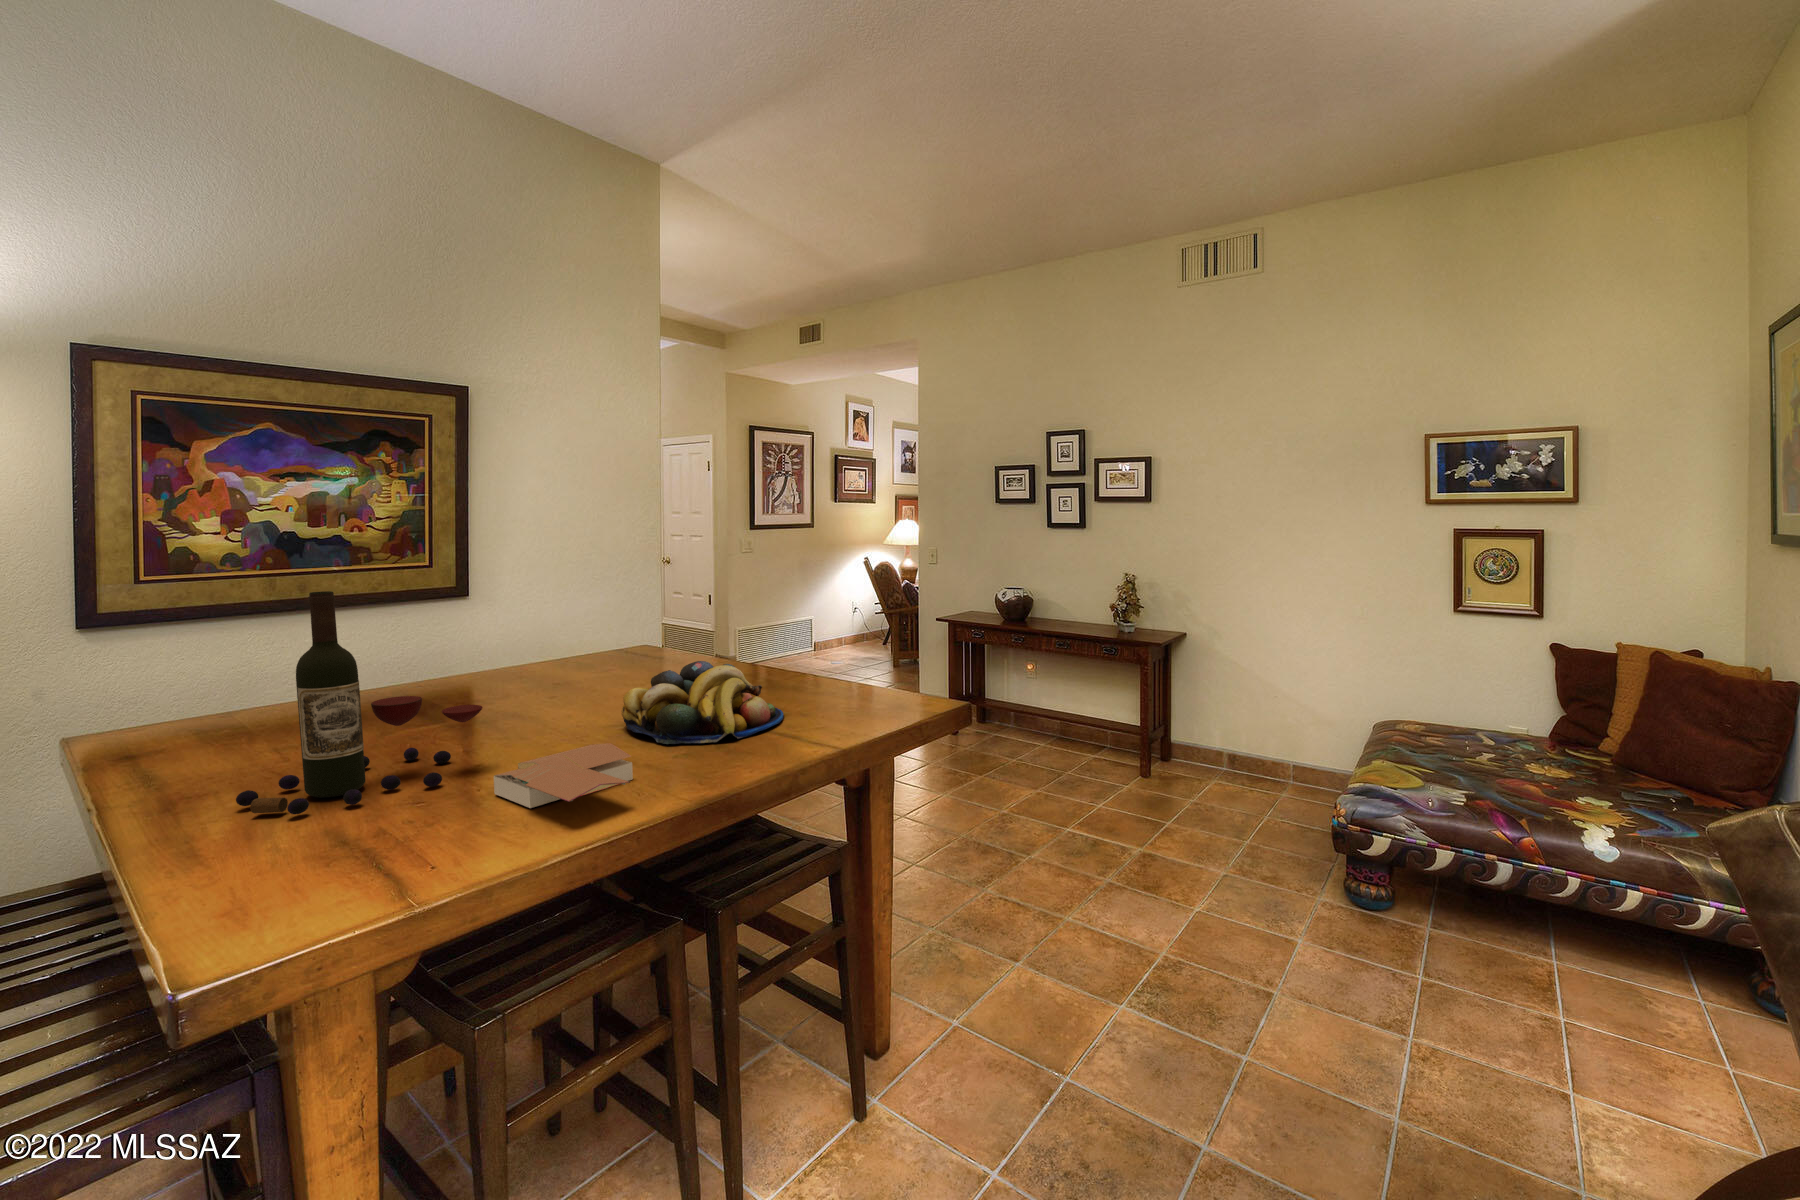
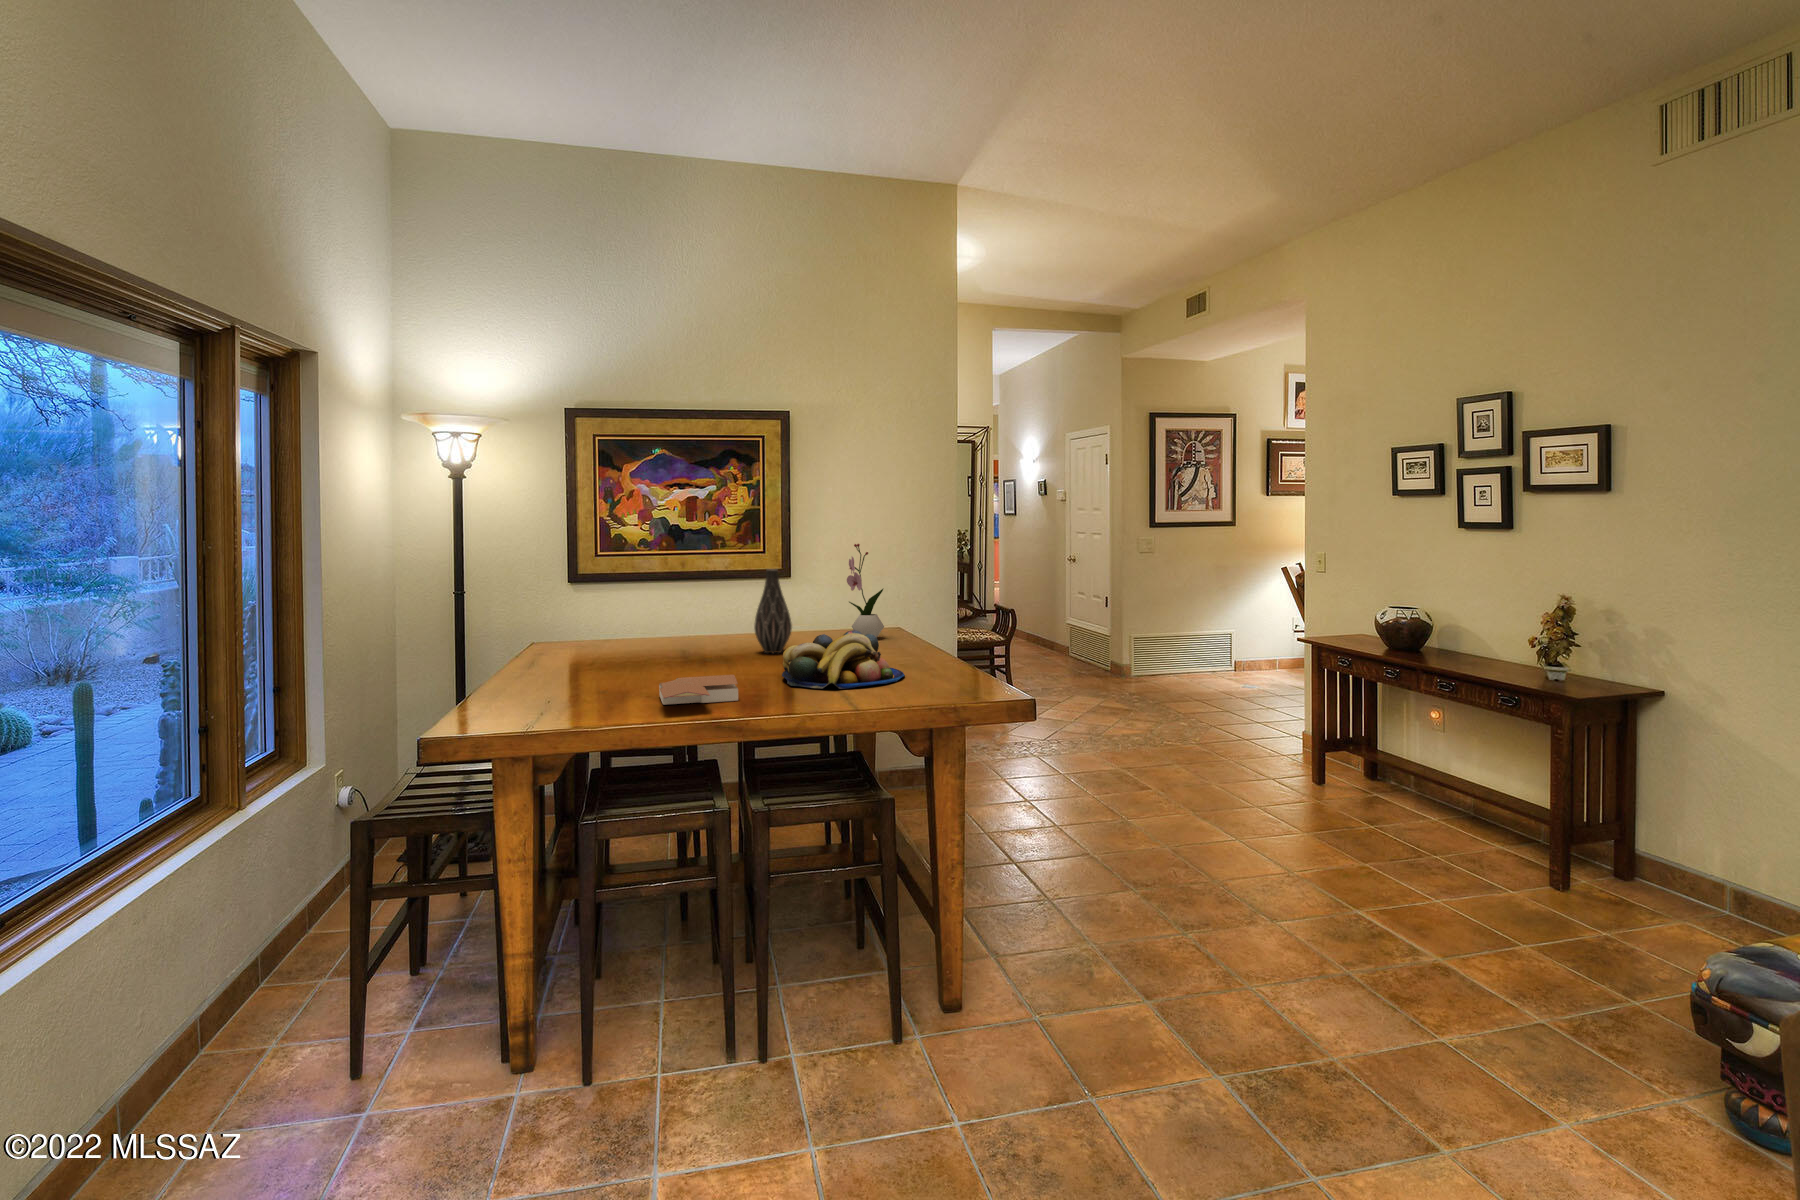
flower arrangement: none [598,553,651,668] -> present [847,544,884,638]
vase: none [510,589,564,701] -> present [754,569,792,653]
wine bottle: present [236,591,483,814] -> none [549,560,681,690]

